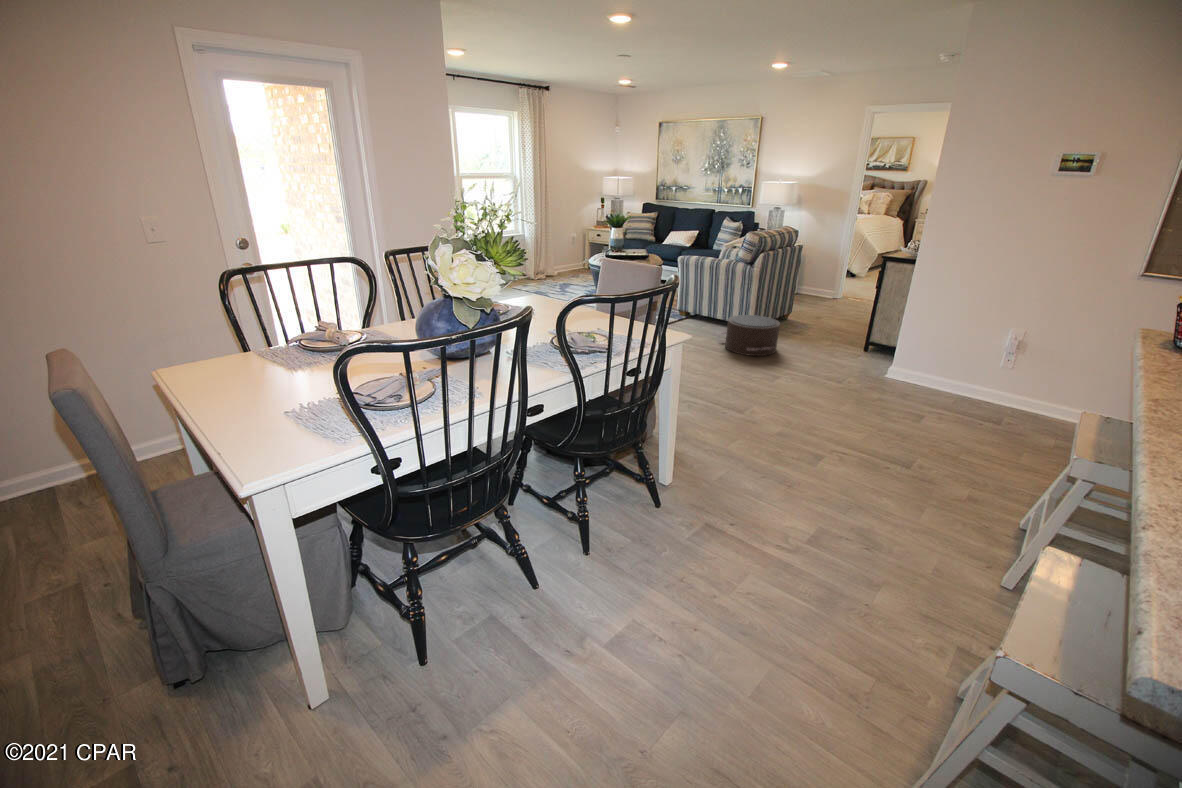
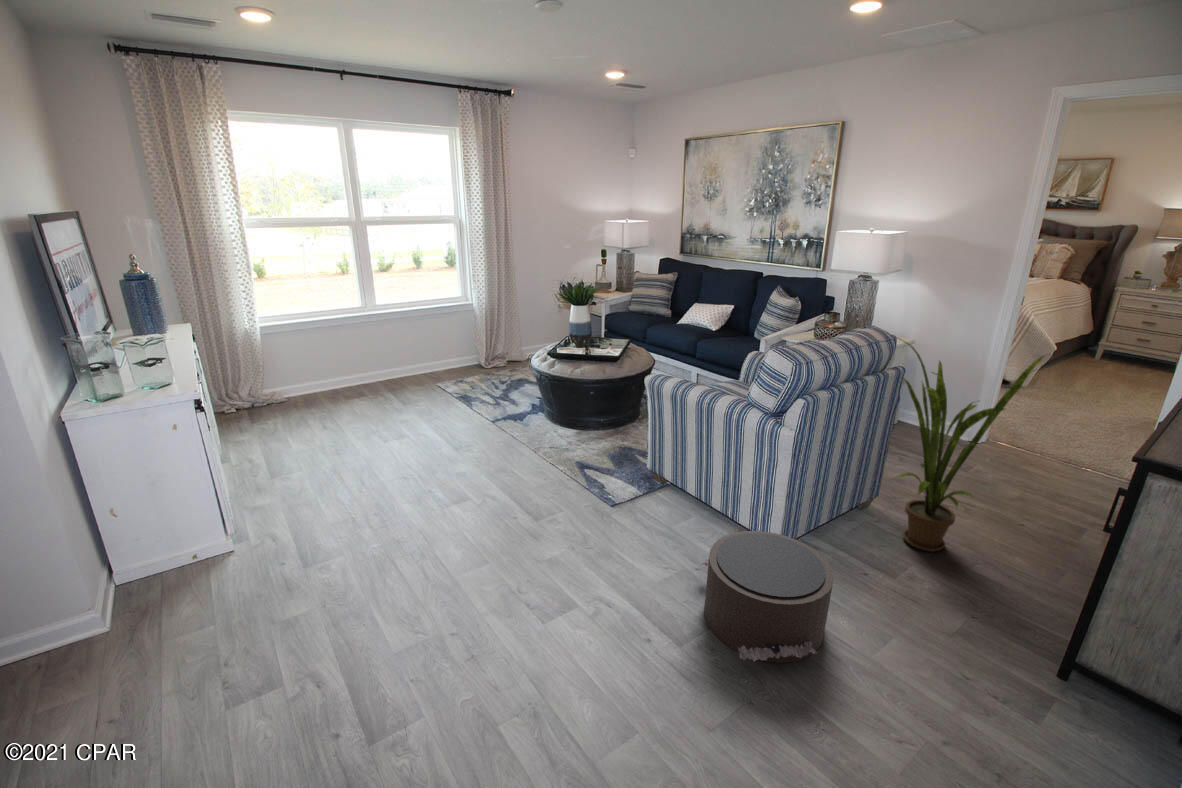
house plant: none [797,229,861,331] -> present [898,338,1044,552]

